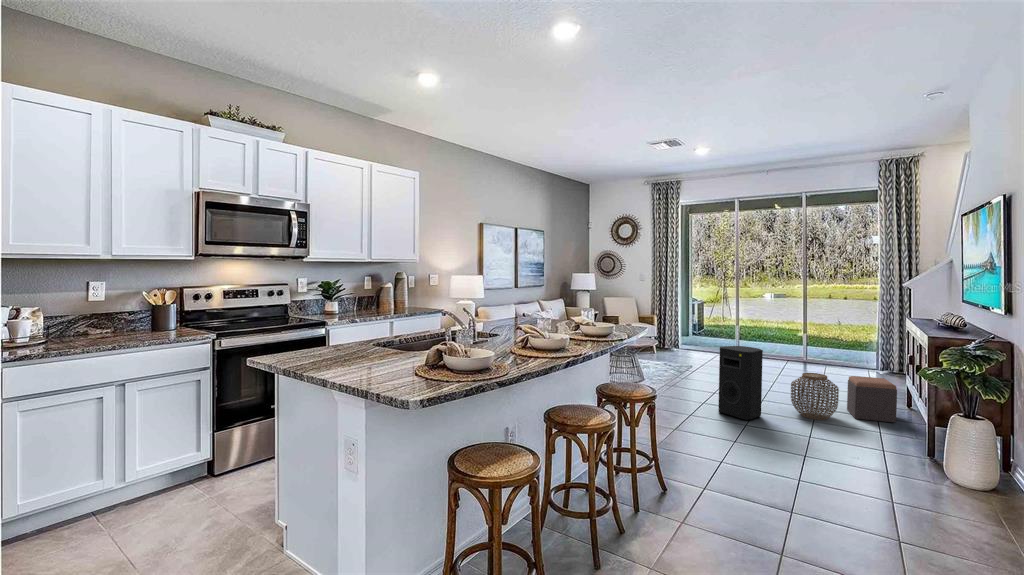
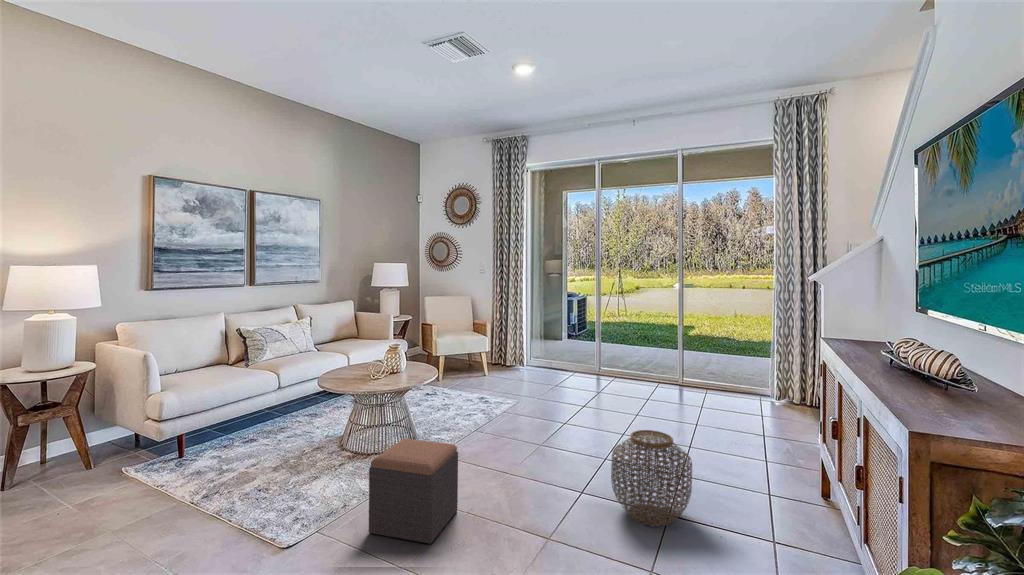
speaker: present [718,346,763,420] -> none [477,380,553,535]
footstool: present [847,376,897,423] -> present [369,439,458,544]

